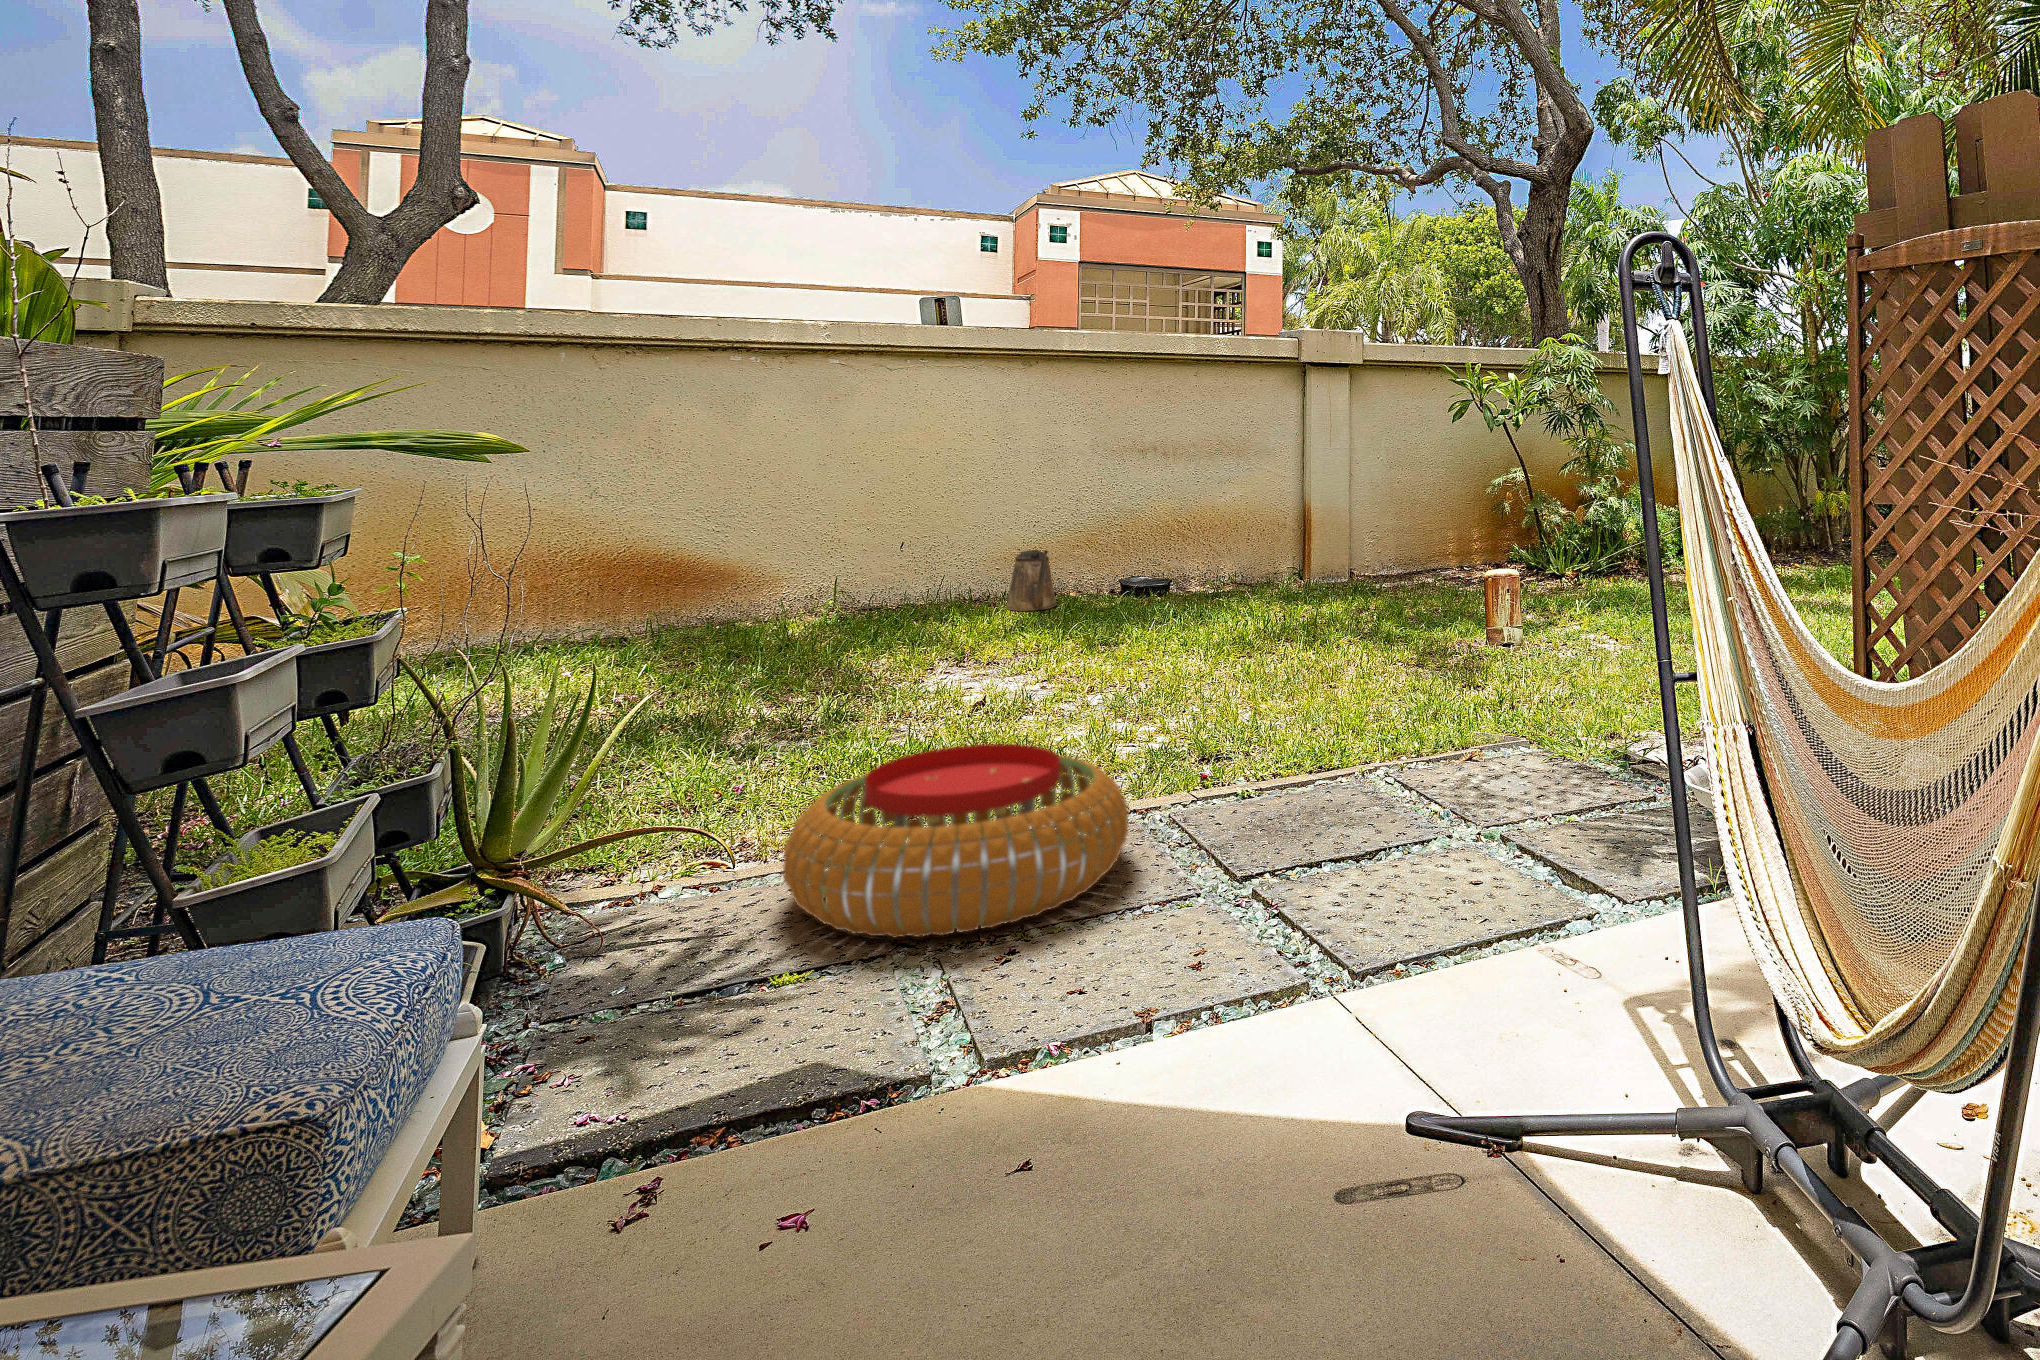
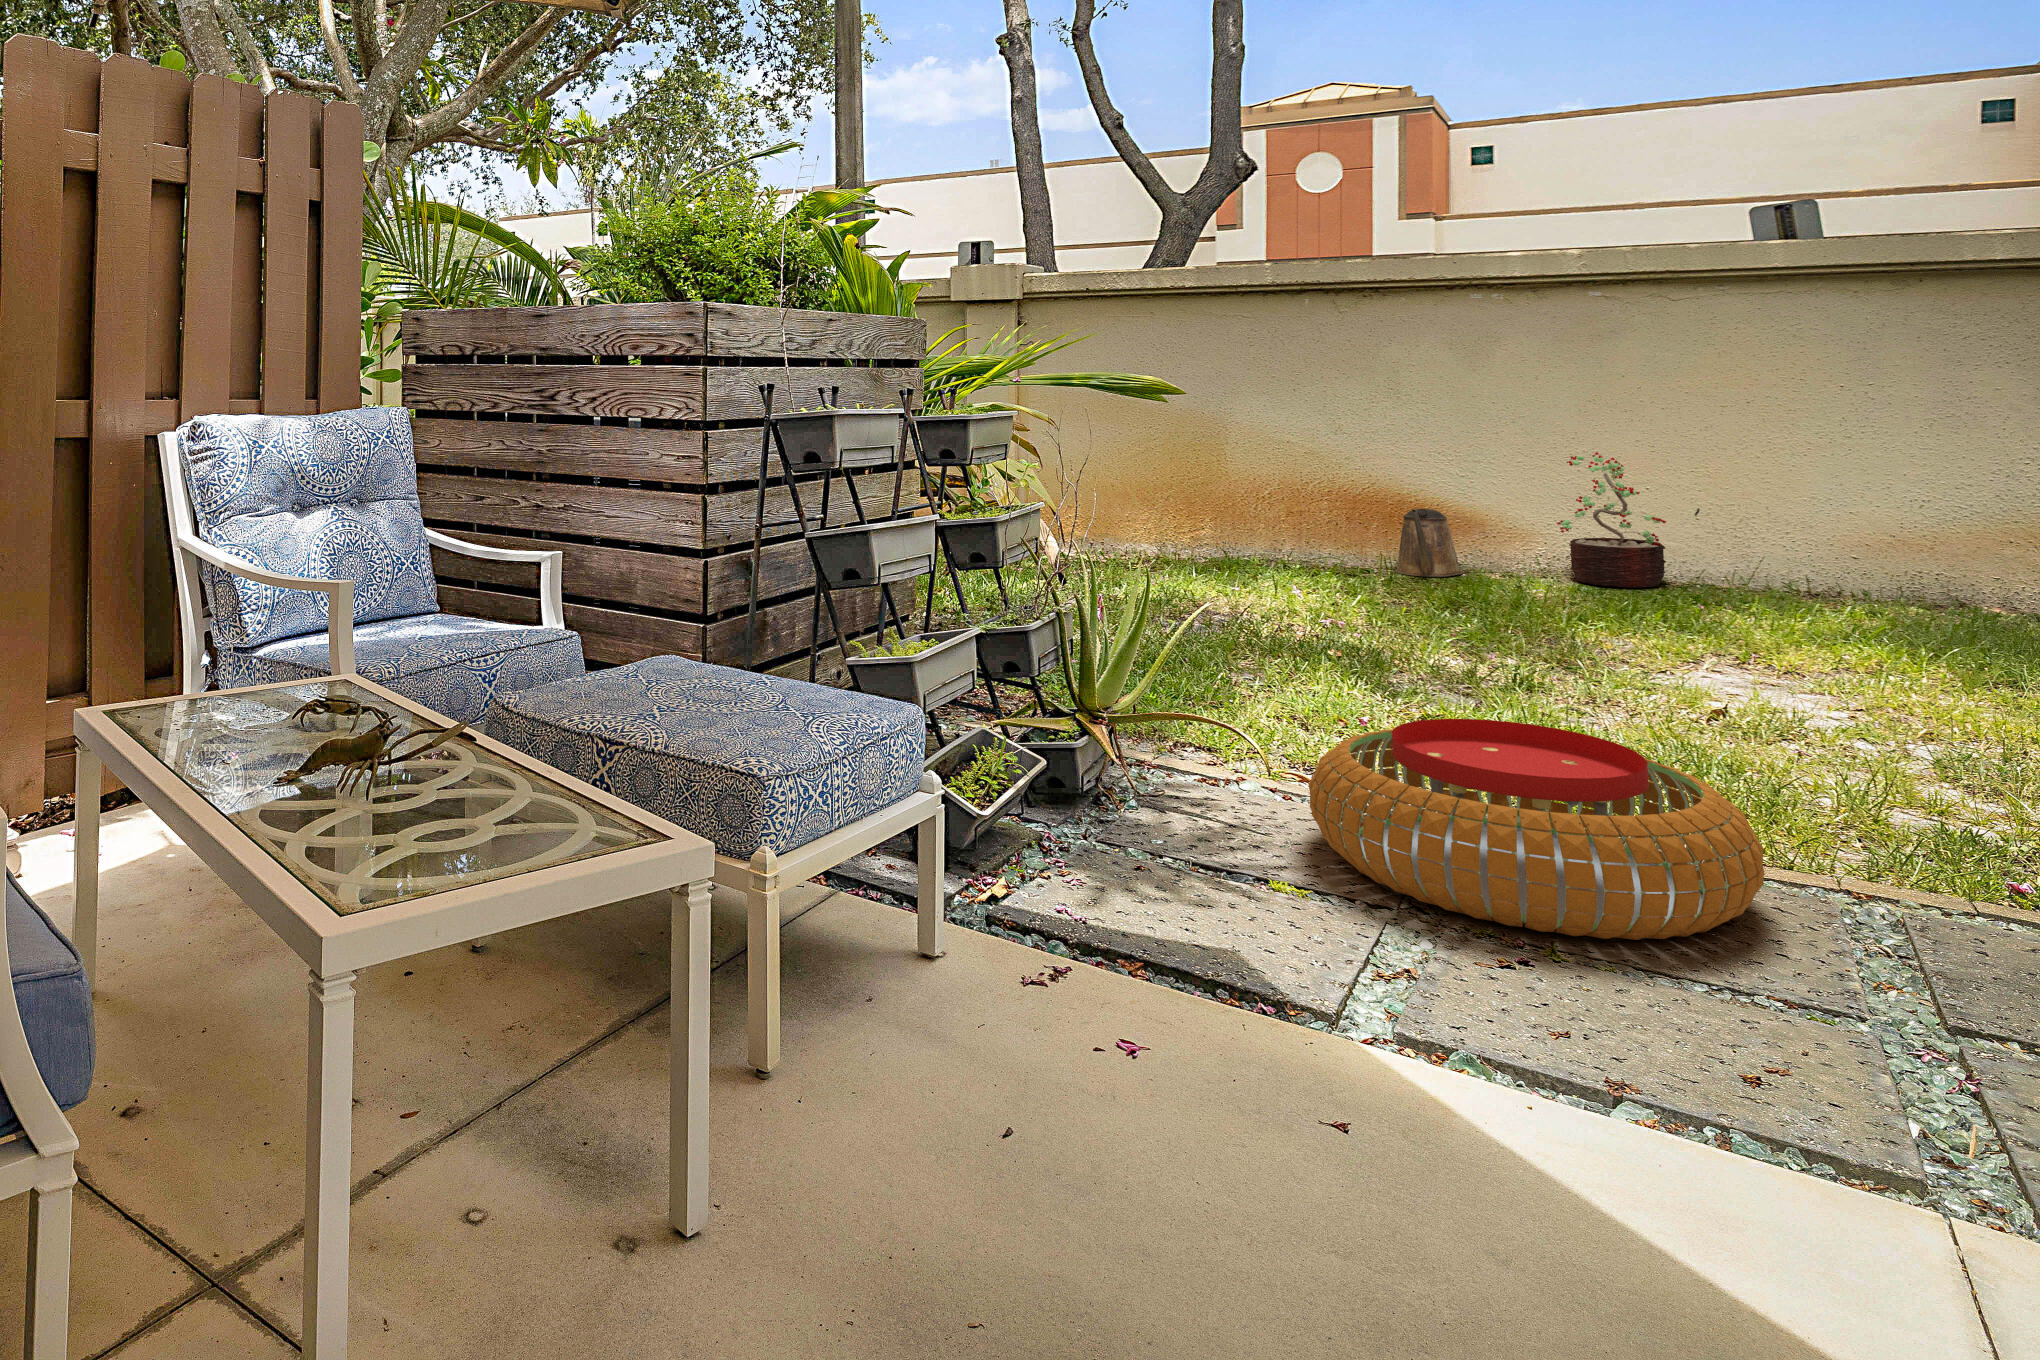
decorative plant: none [797,505,885,624] -> present [1557,452,1666,587]
watering can: present [1006,550,1057,611] -> present [1395,509,1463,577]

